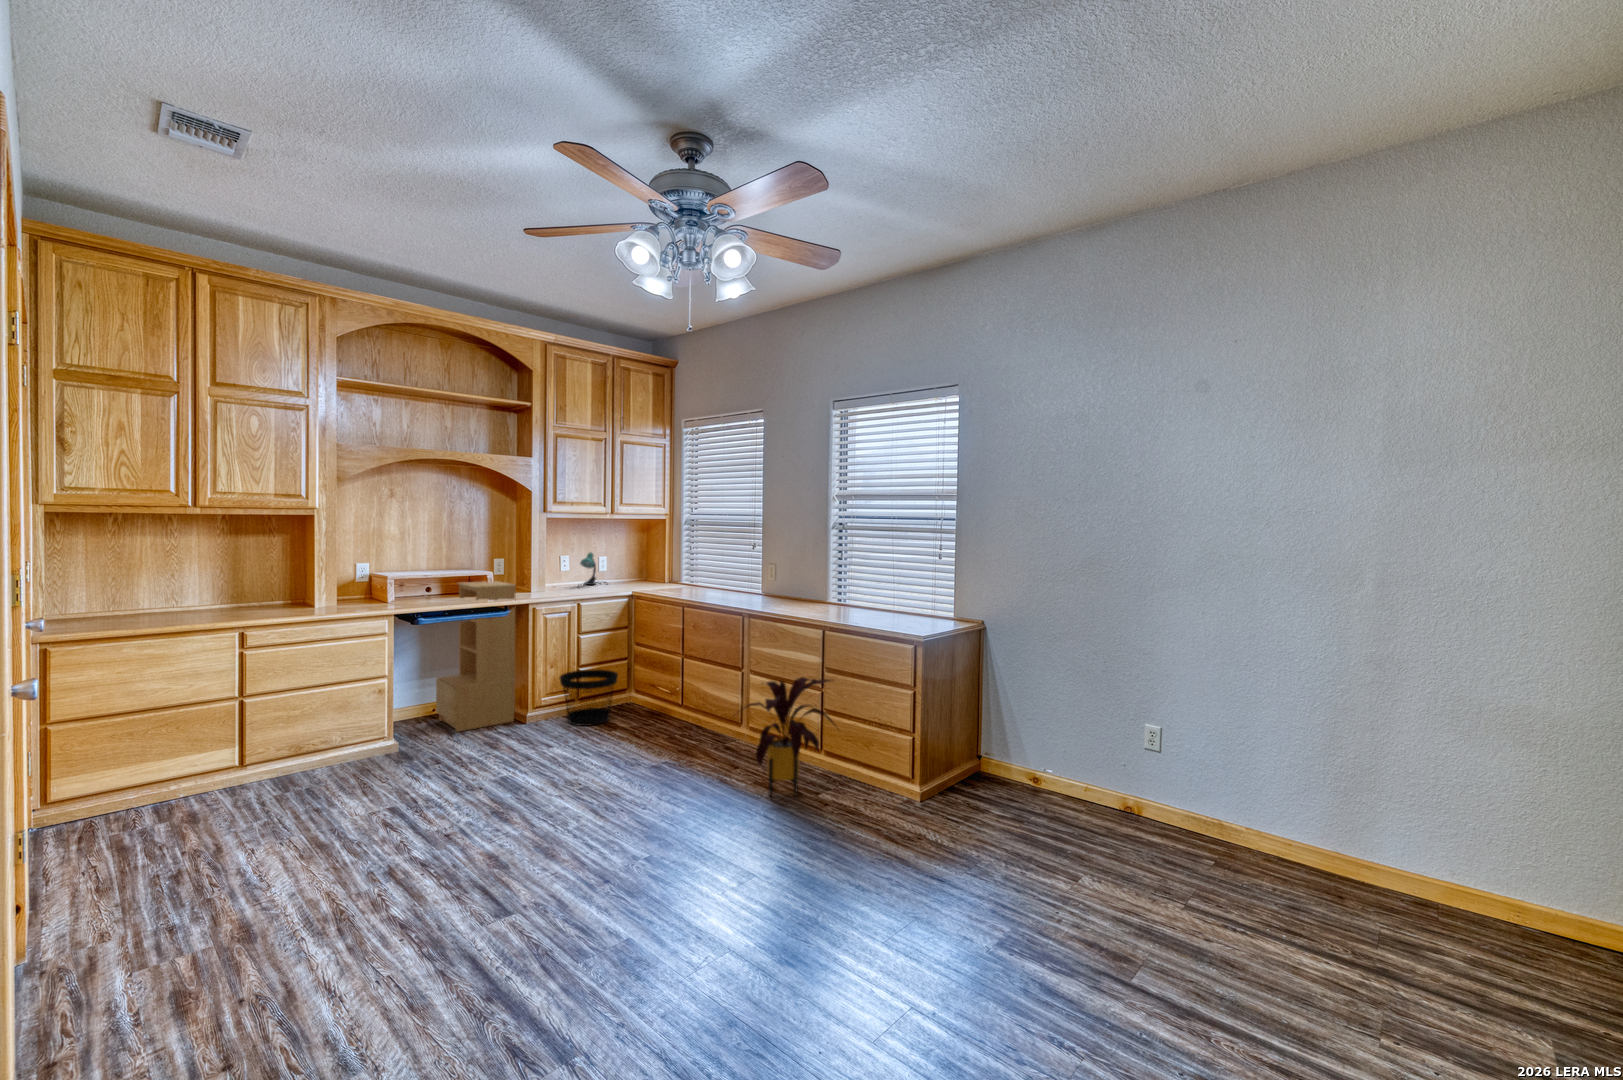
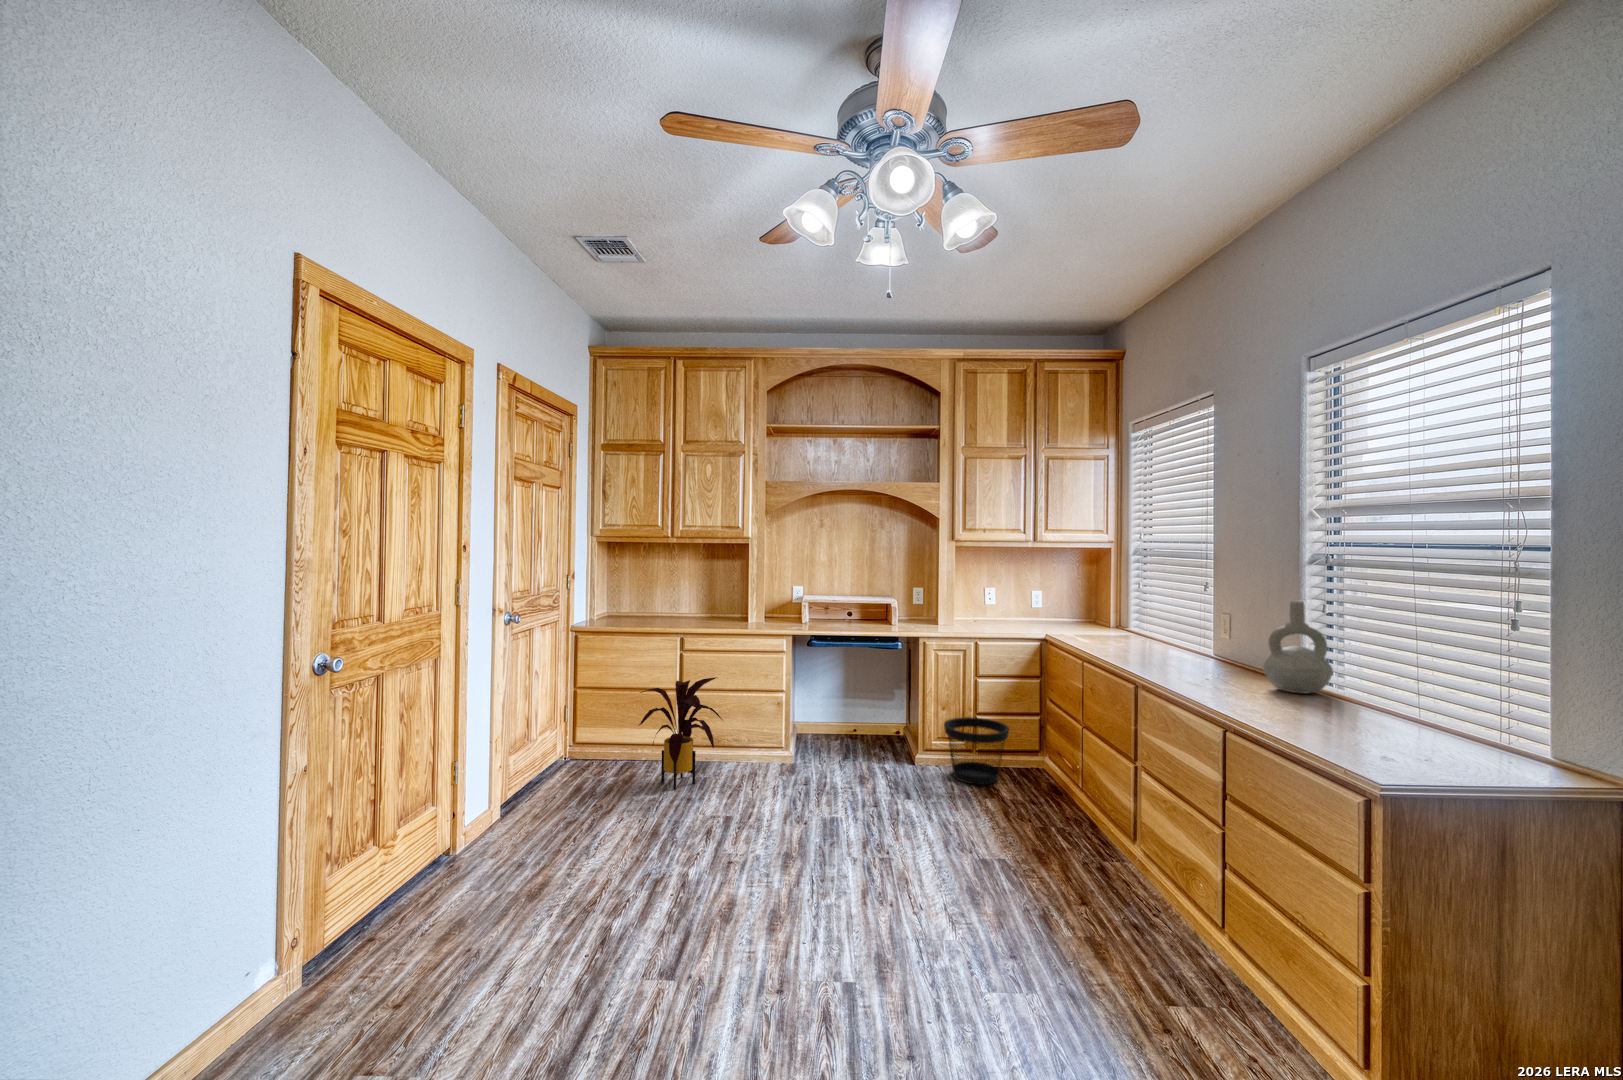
decorative vase: none [817,551,852,607] -> present [1263,601,1333,693]
desk lamp: present [580,553,599,585] -> none [1004,586,1042,624]
bookshelf: present [436,581,516,732] -> none [848,610,911,759]
house plant: present [733,677,834,796] -> present [639,677,723,789]

